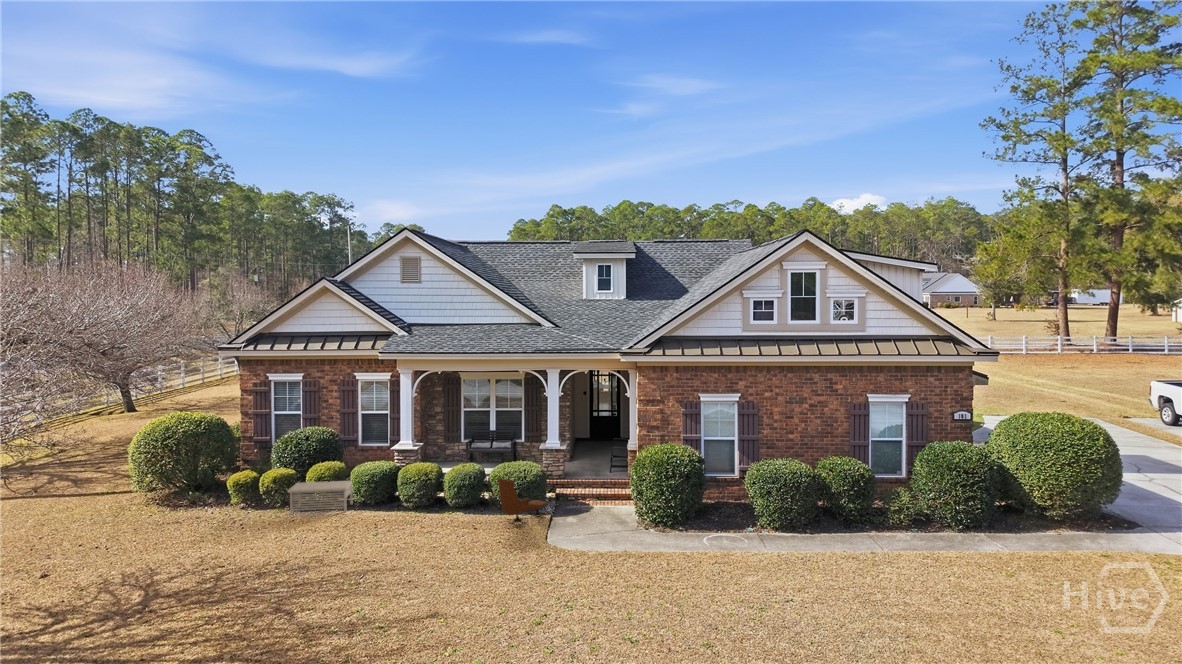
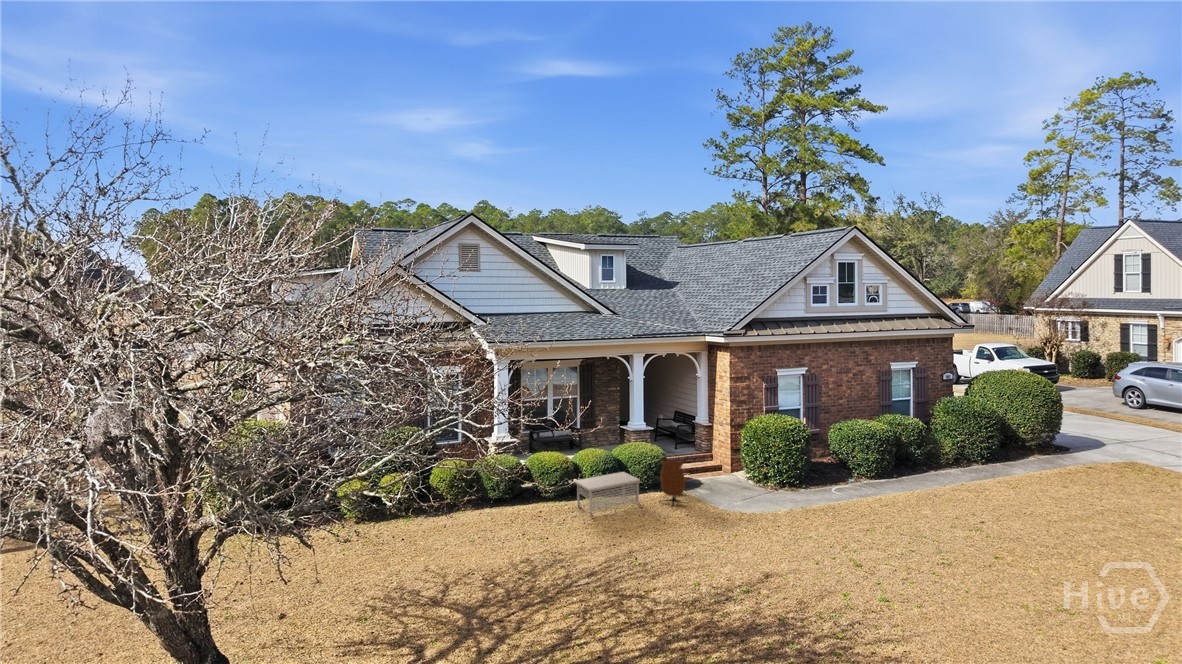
storage bench: present [288,481,352,514] -> present [574,472,640,514]

